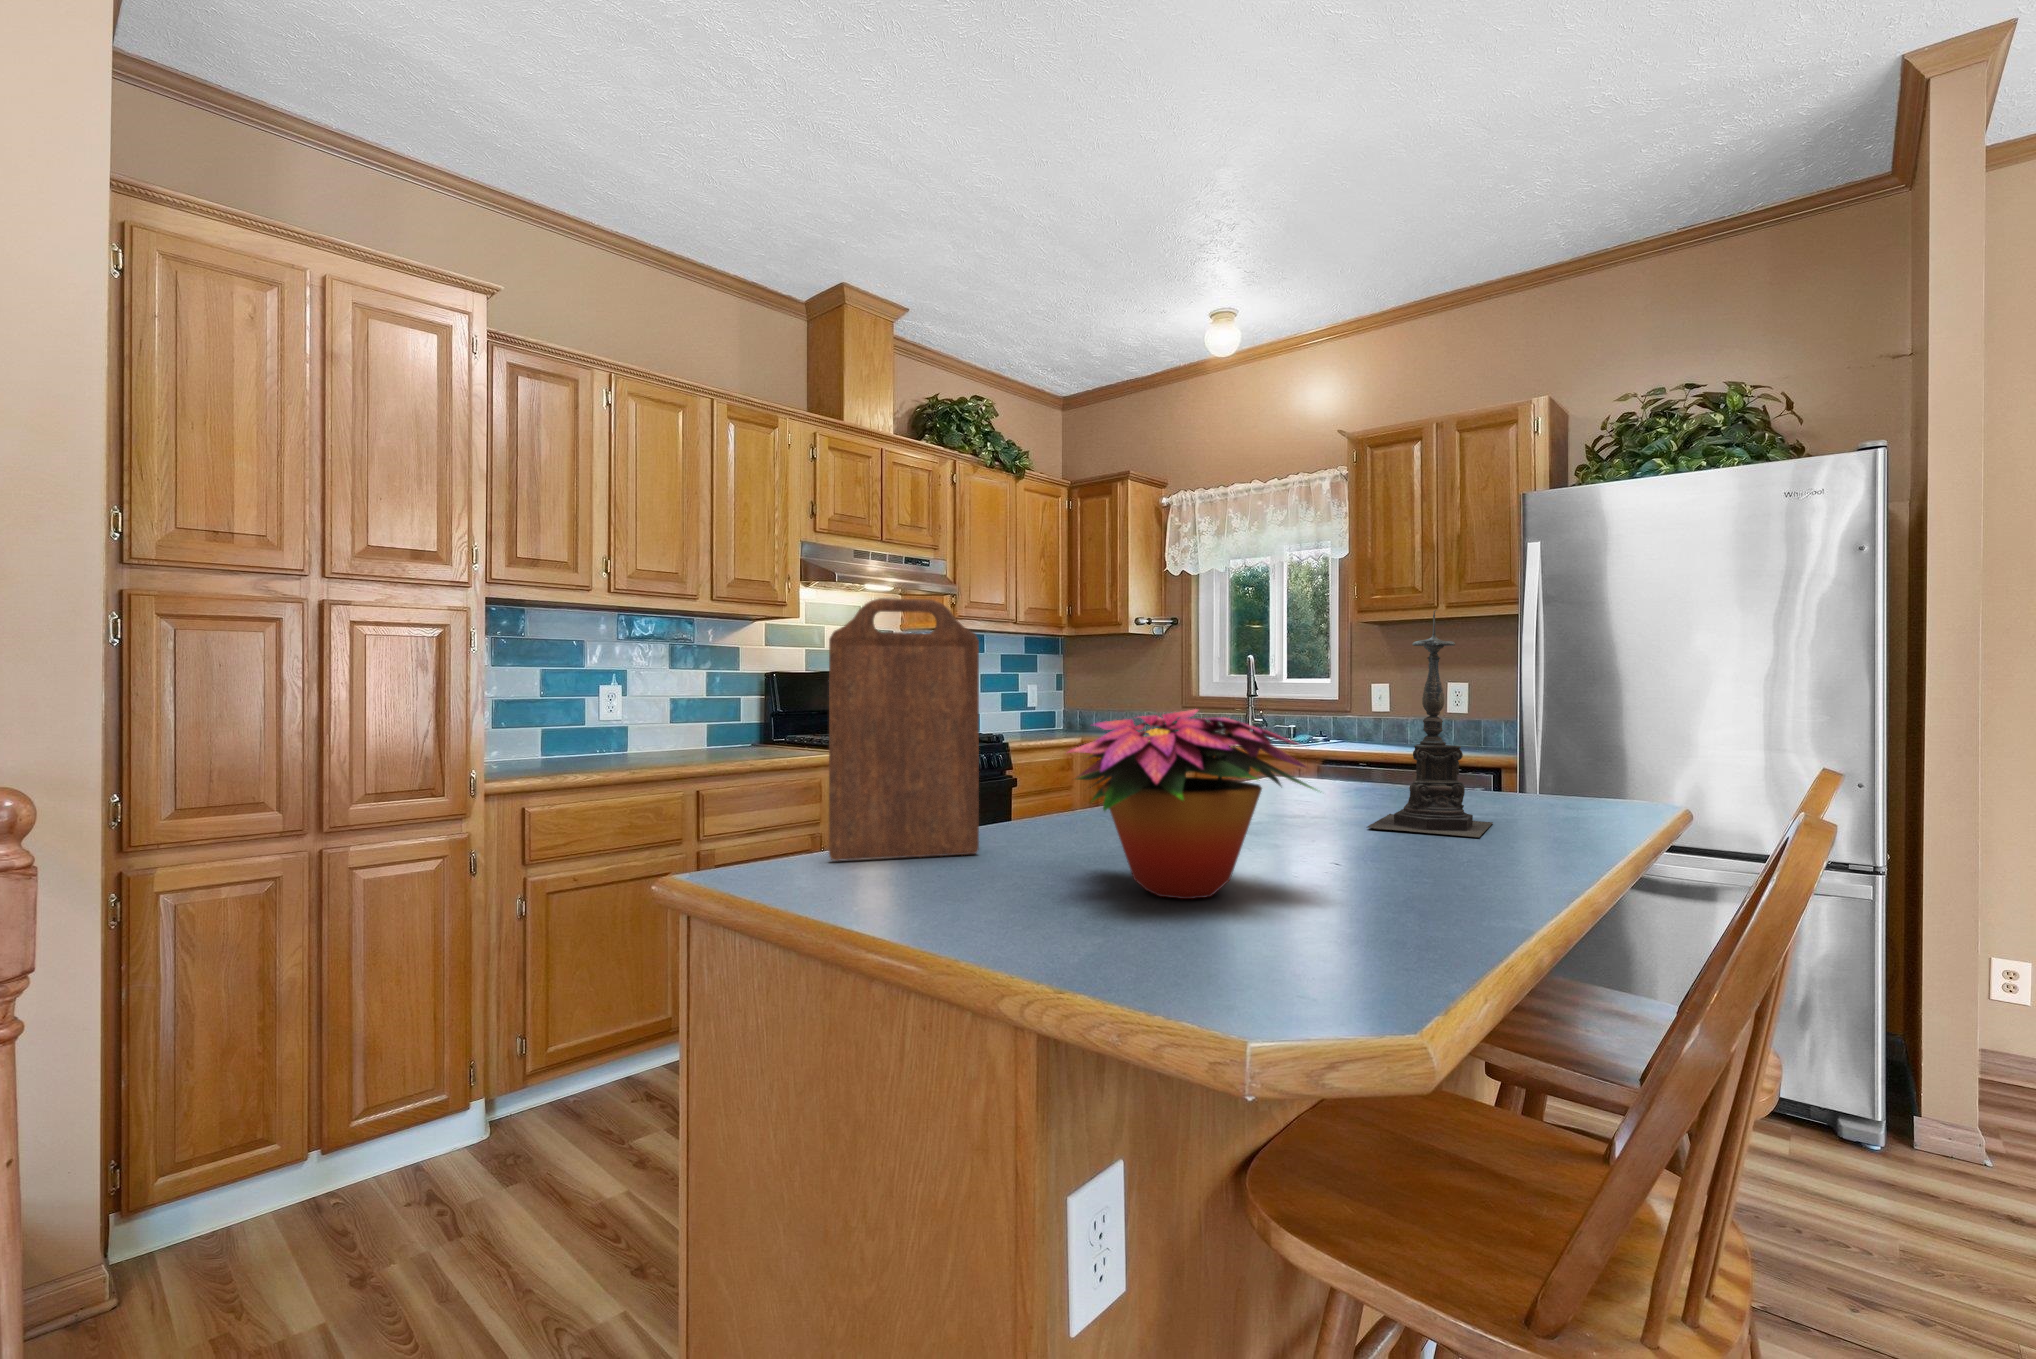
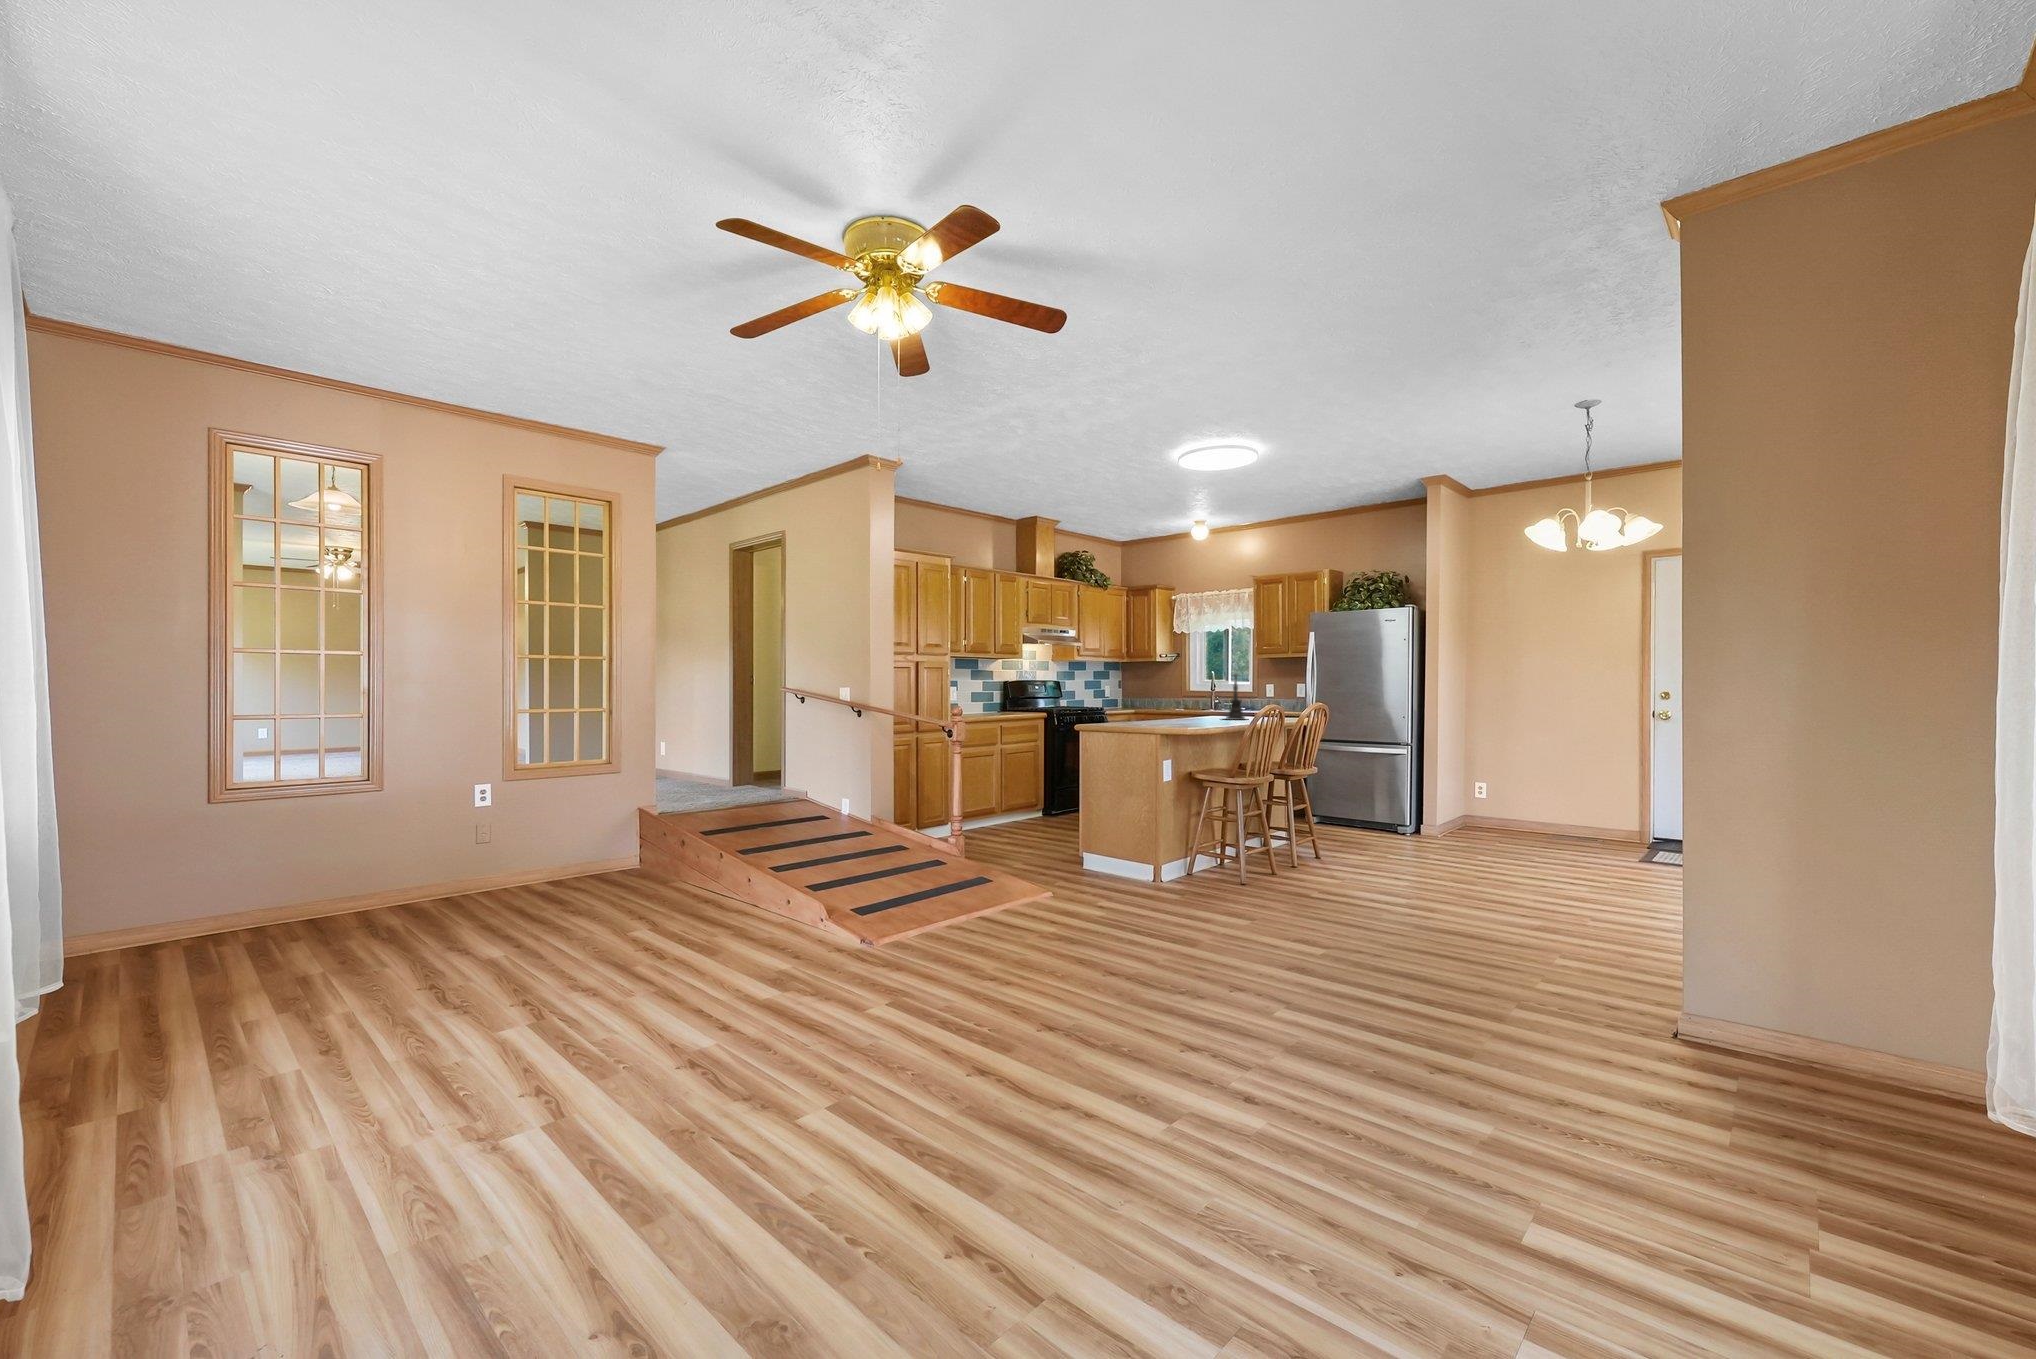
cutting board: present [829,598,979,861] -> none [1098,667,1129,722]
flower arrangement: present [1069,709,1316,899] -> none [1148,689,1198,723]

